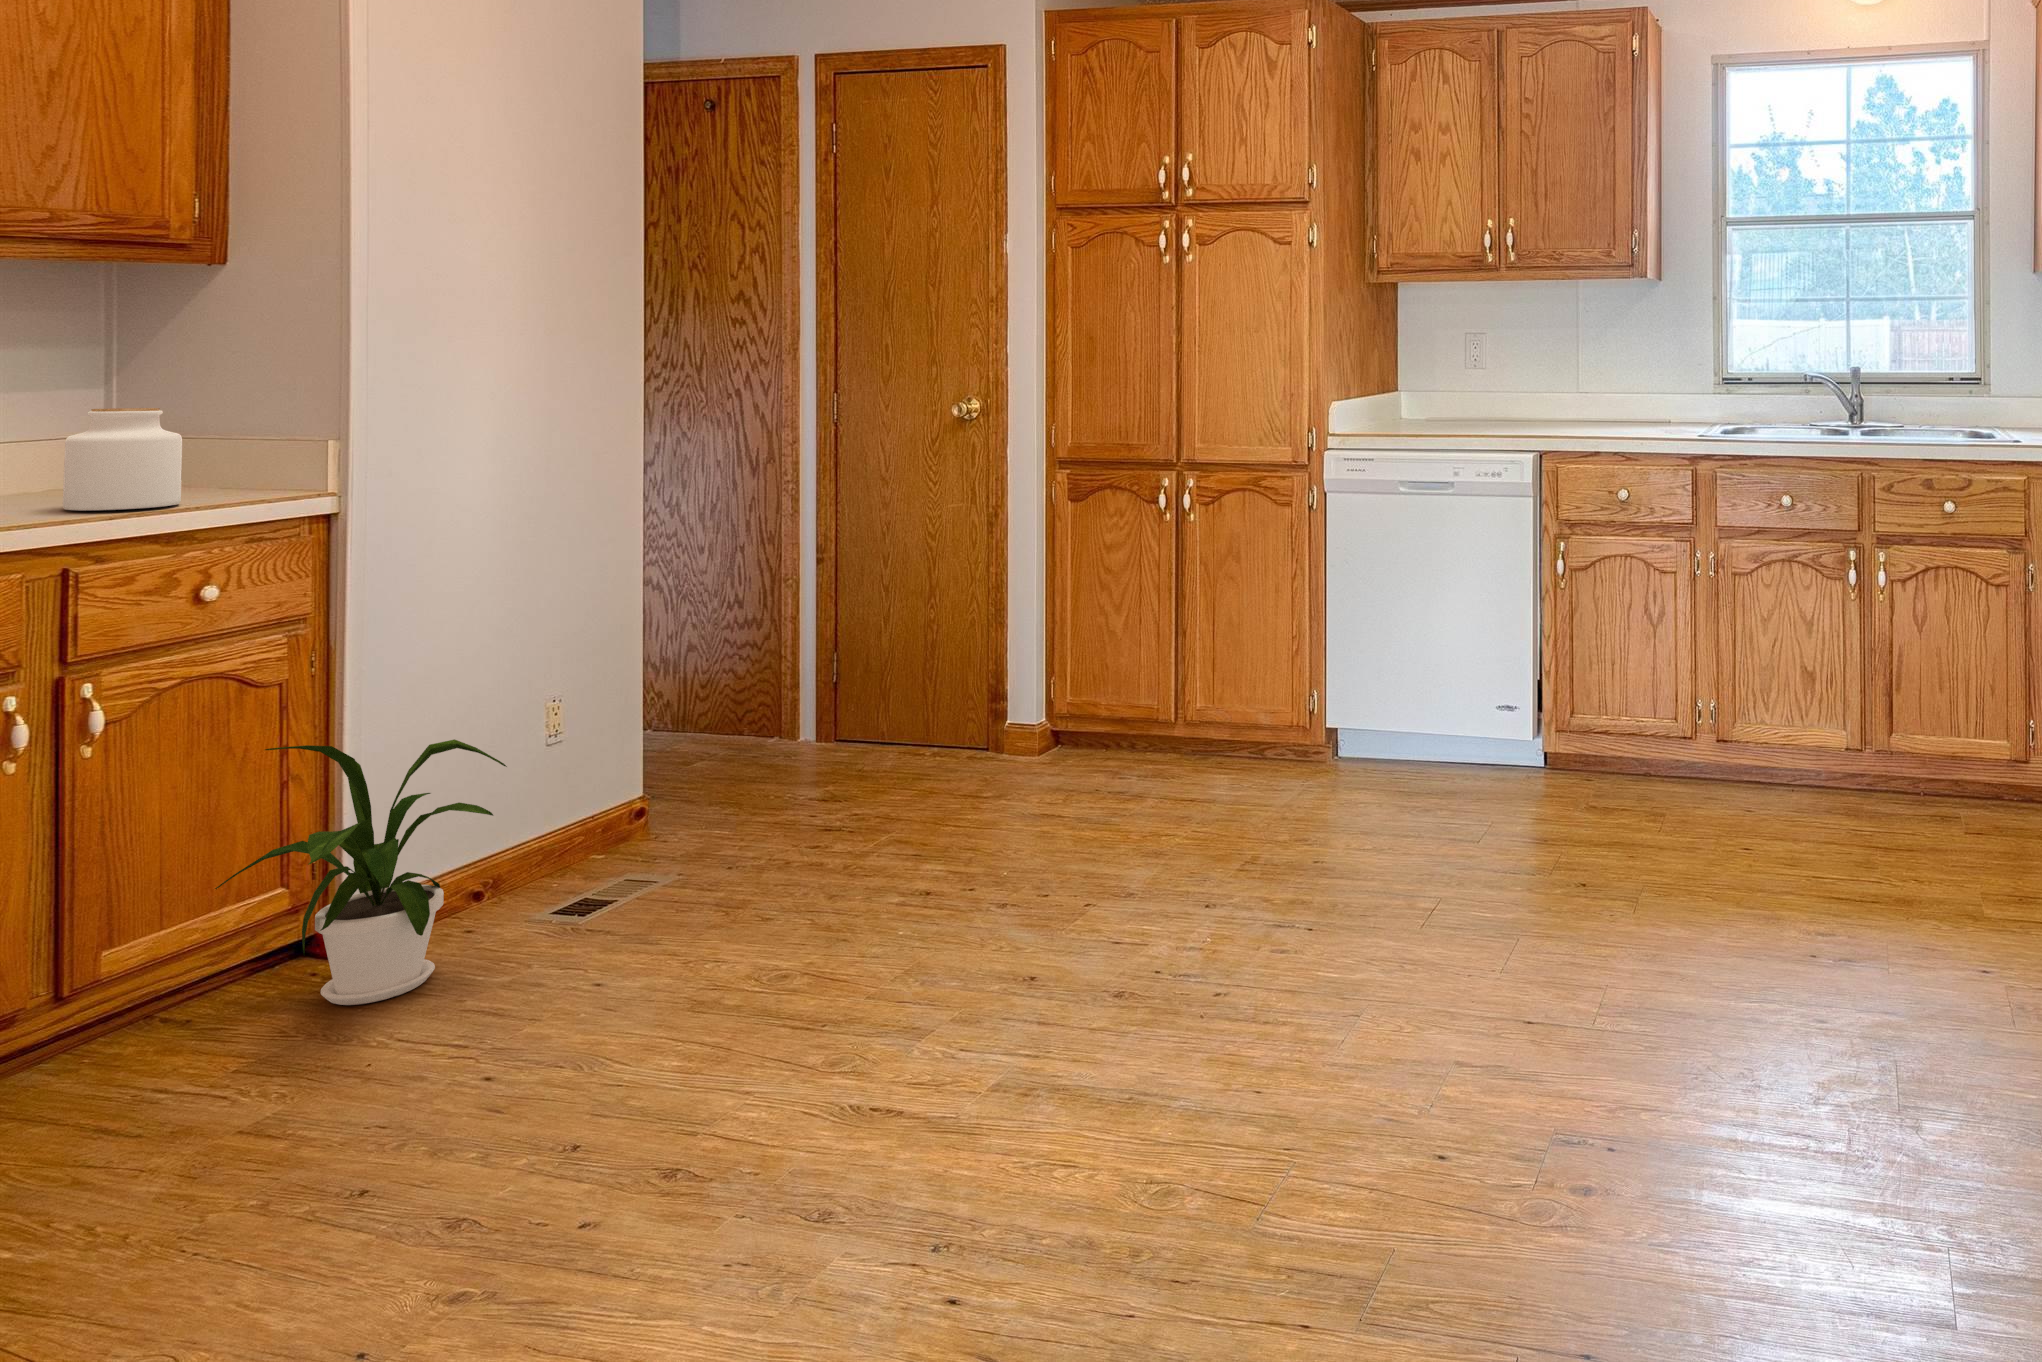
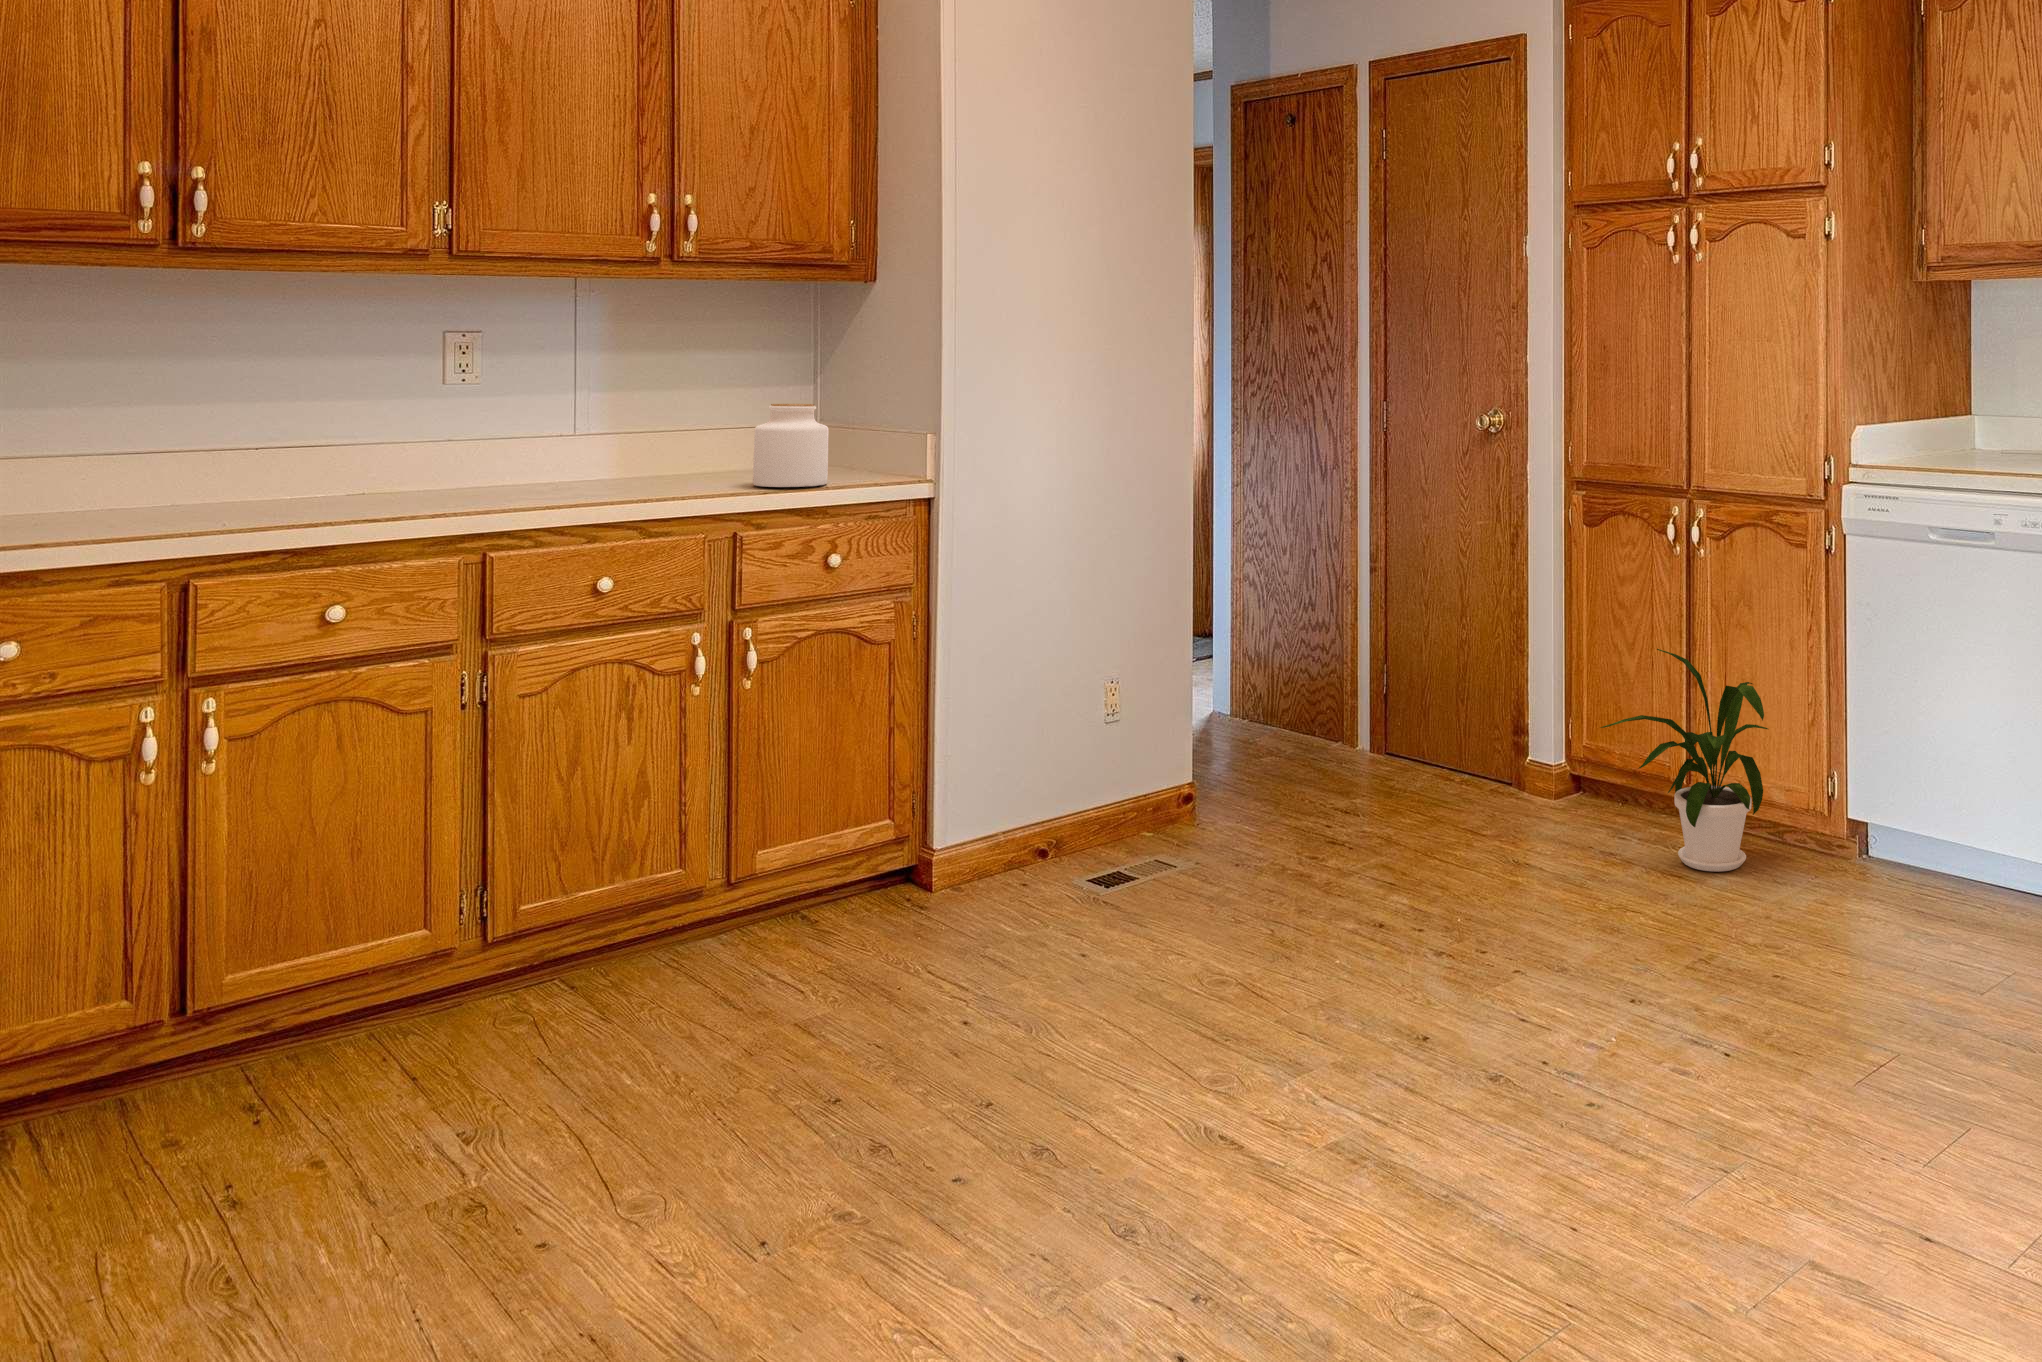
house plant: present [215,739,507,1005] -> present [1601,649,1768,872]

